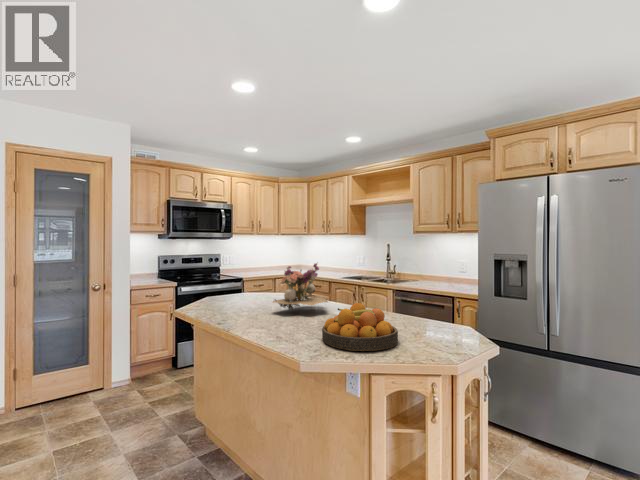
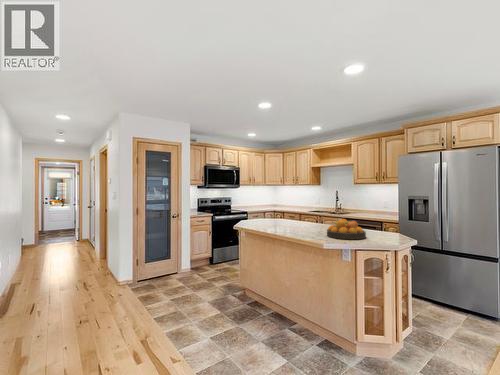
flower arrangement: present [273,263,328,310] -> none [289,200,320,226]

